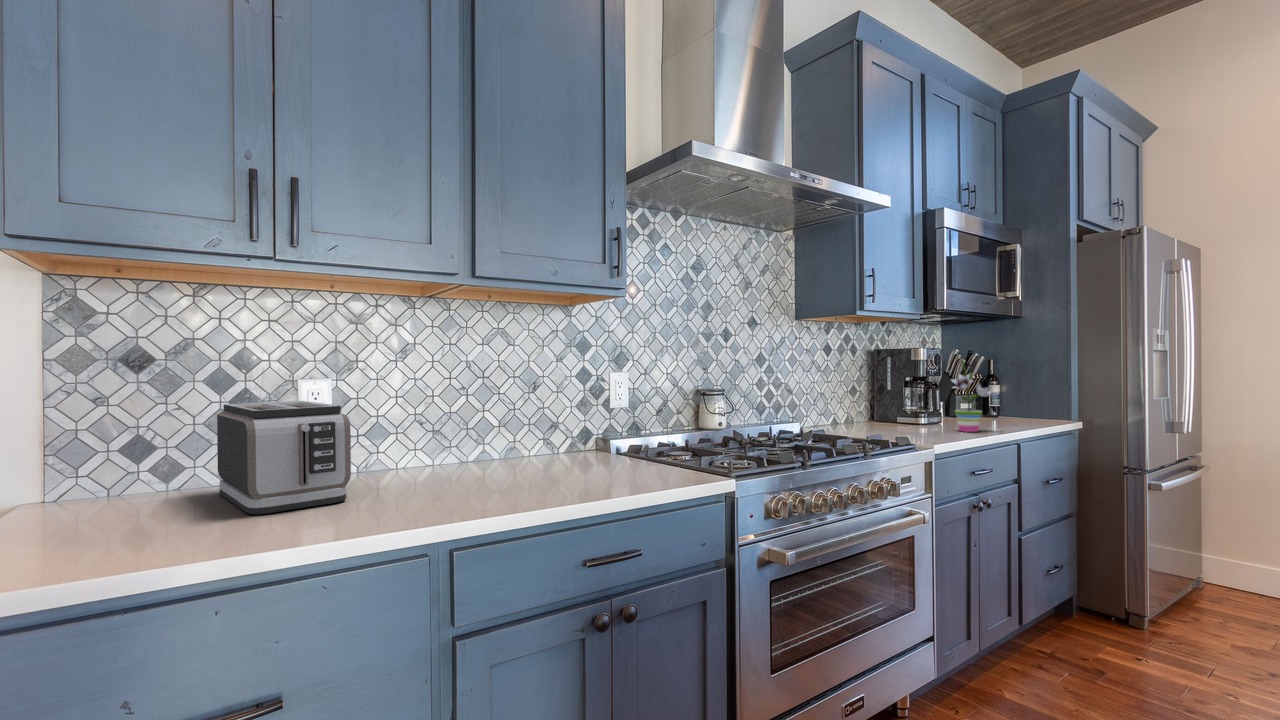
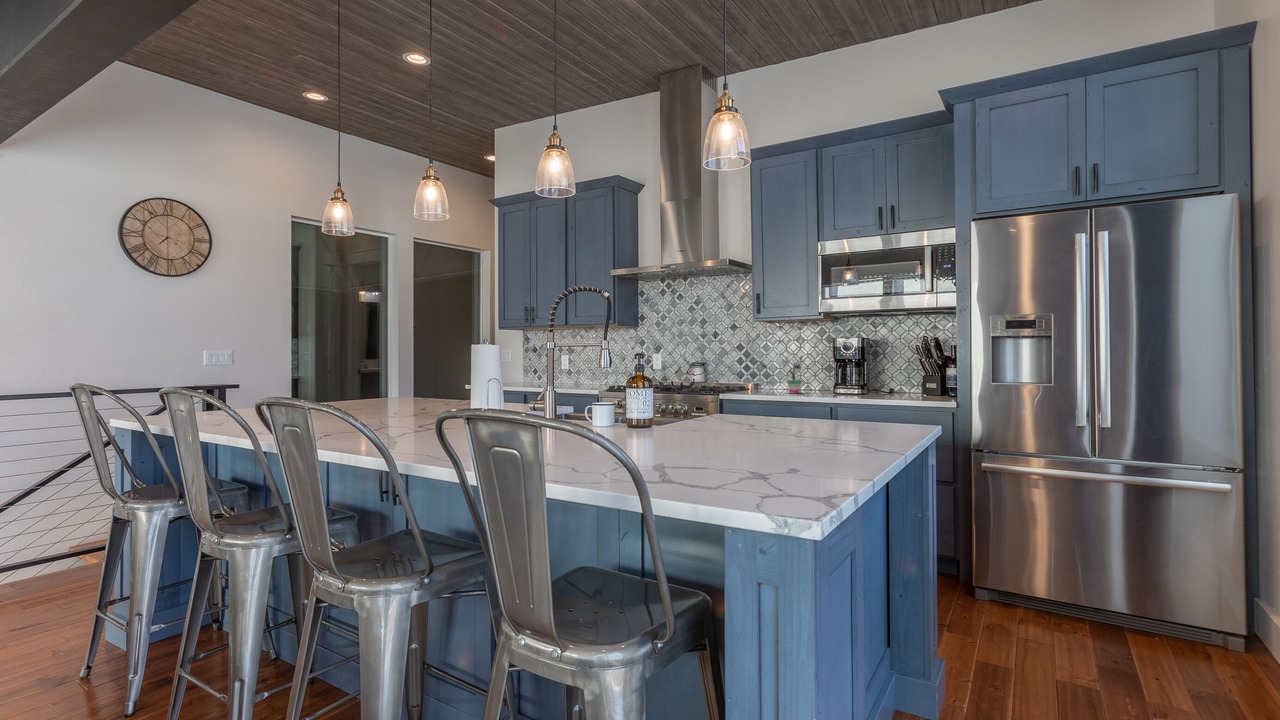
toaster: present [217,401,351,514] -> none [522,362,560,386]

